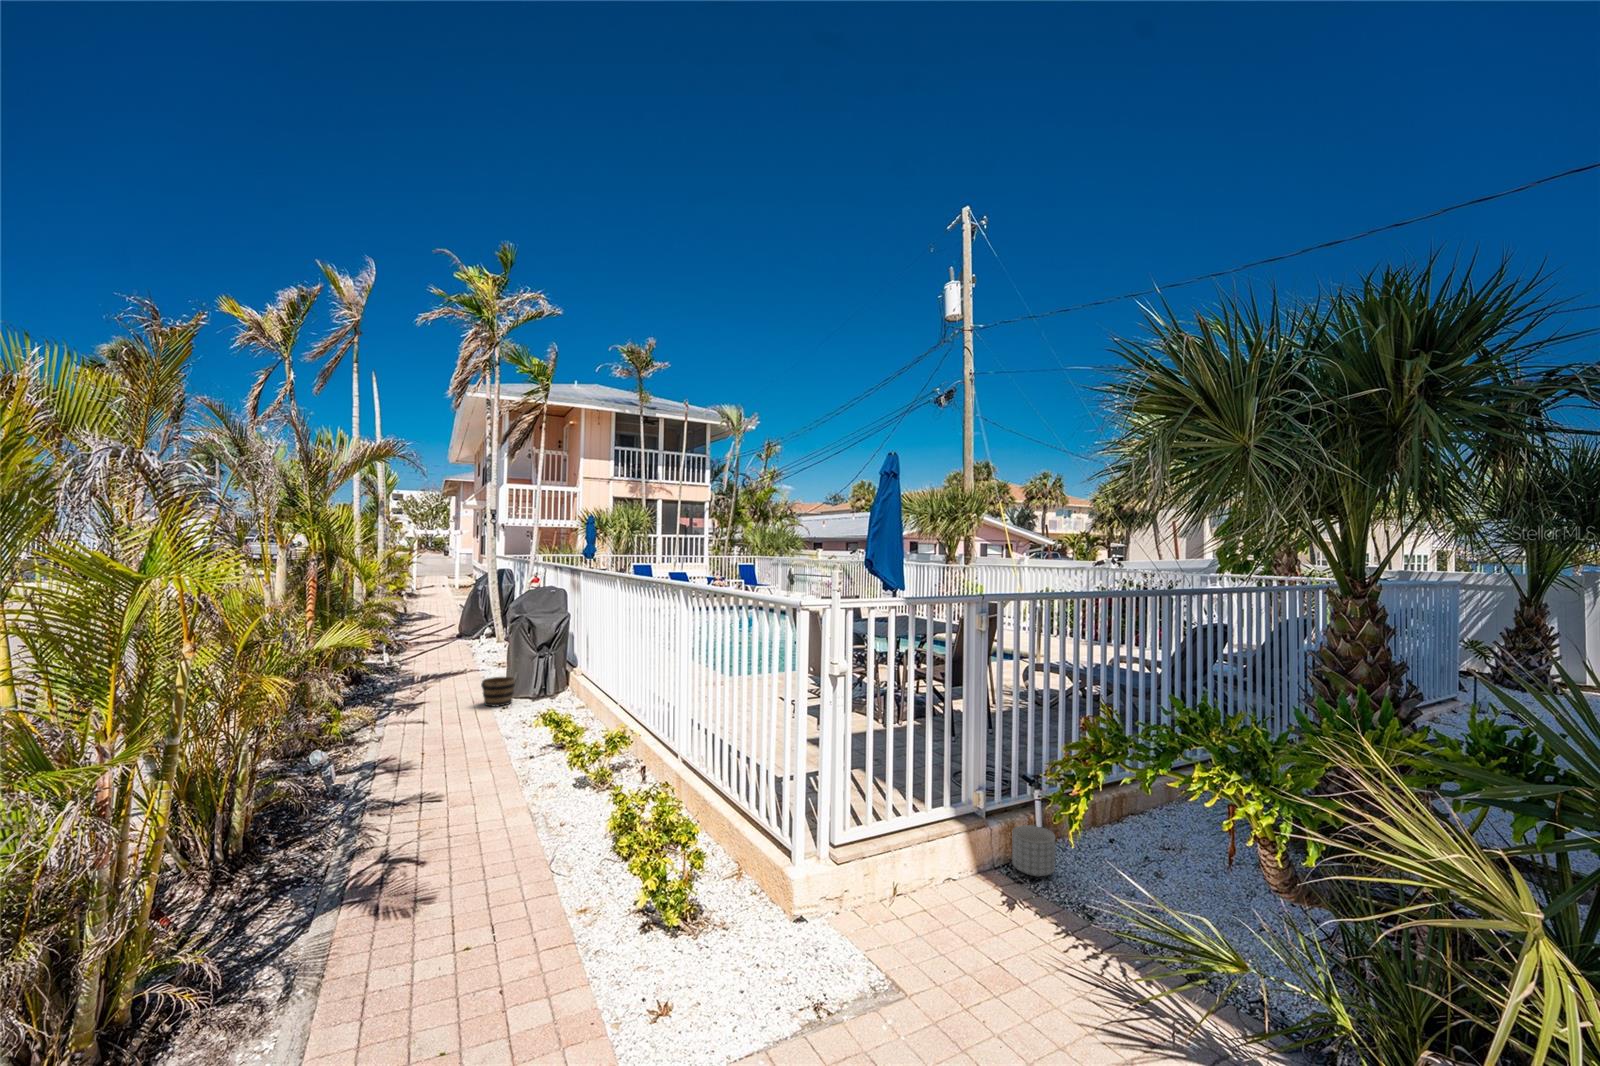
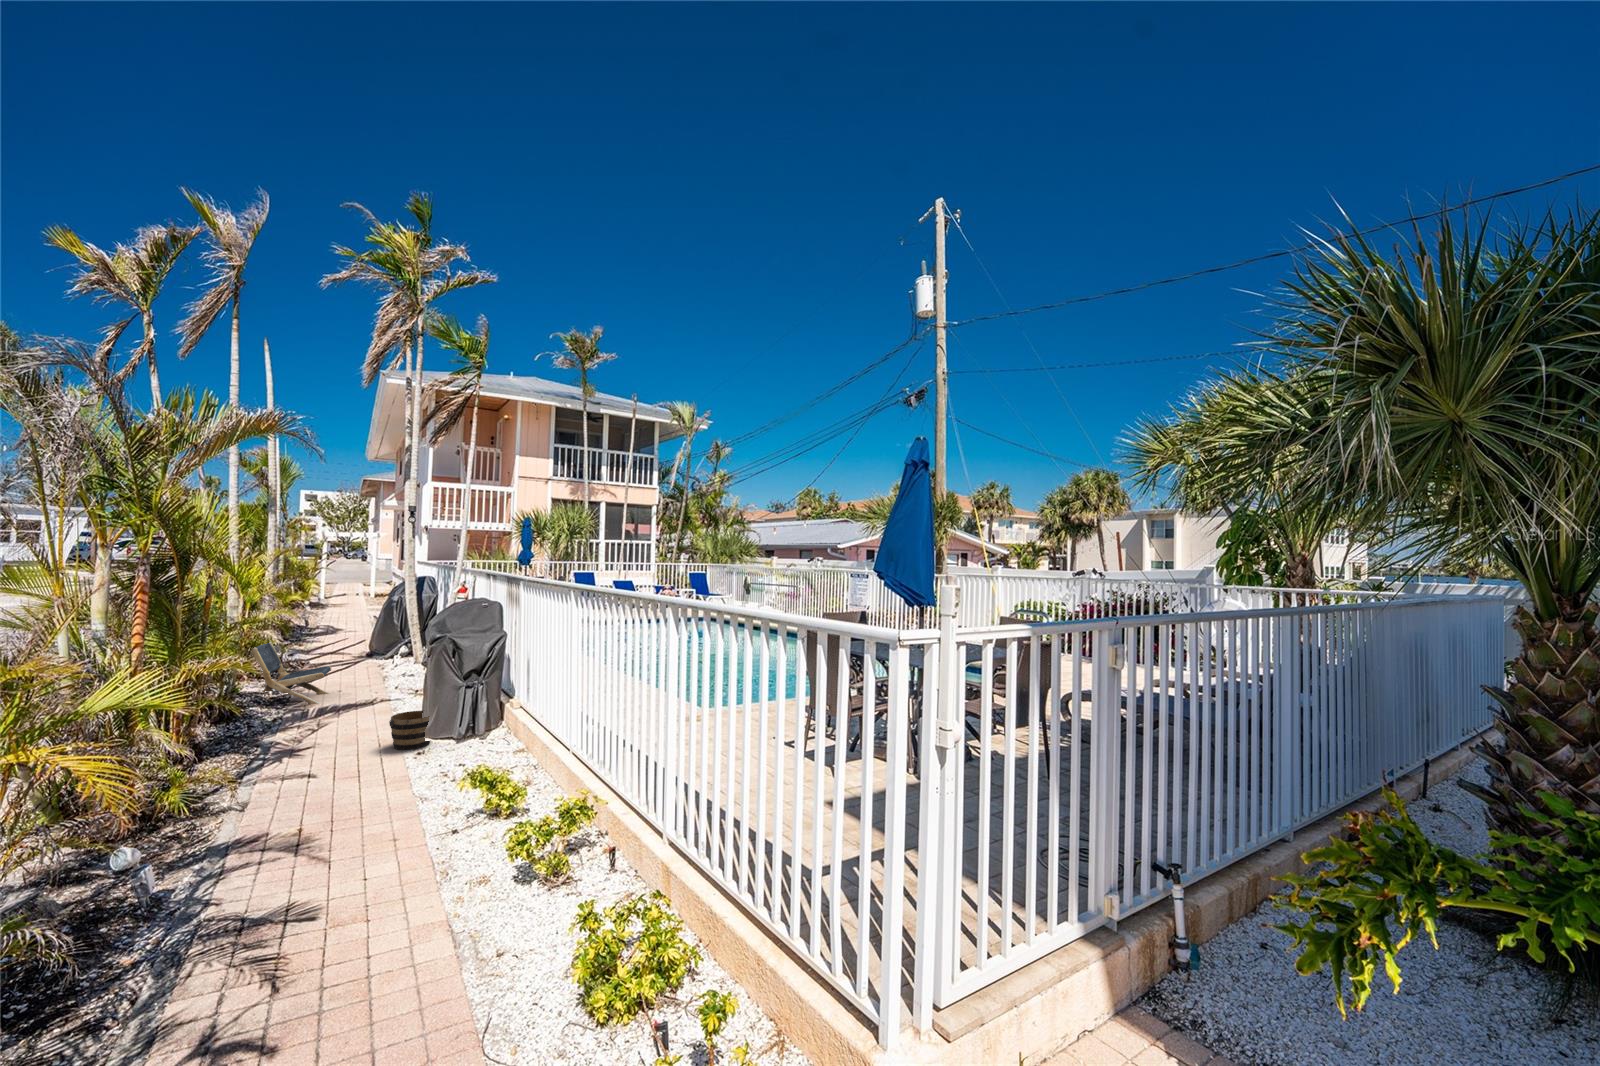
lounge chair: none [370,622,432,676] -> present [252,642,331,704]
planter: present [1012,825,1055,877] -> none [1168,943,1236,1029]

